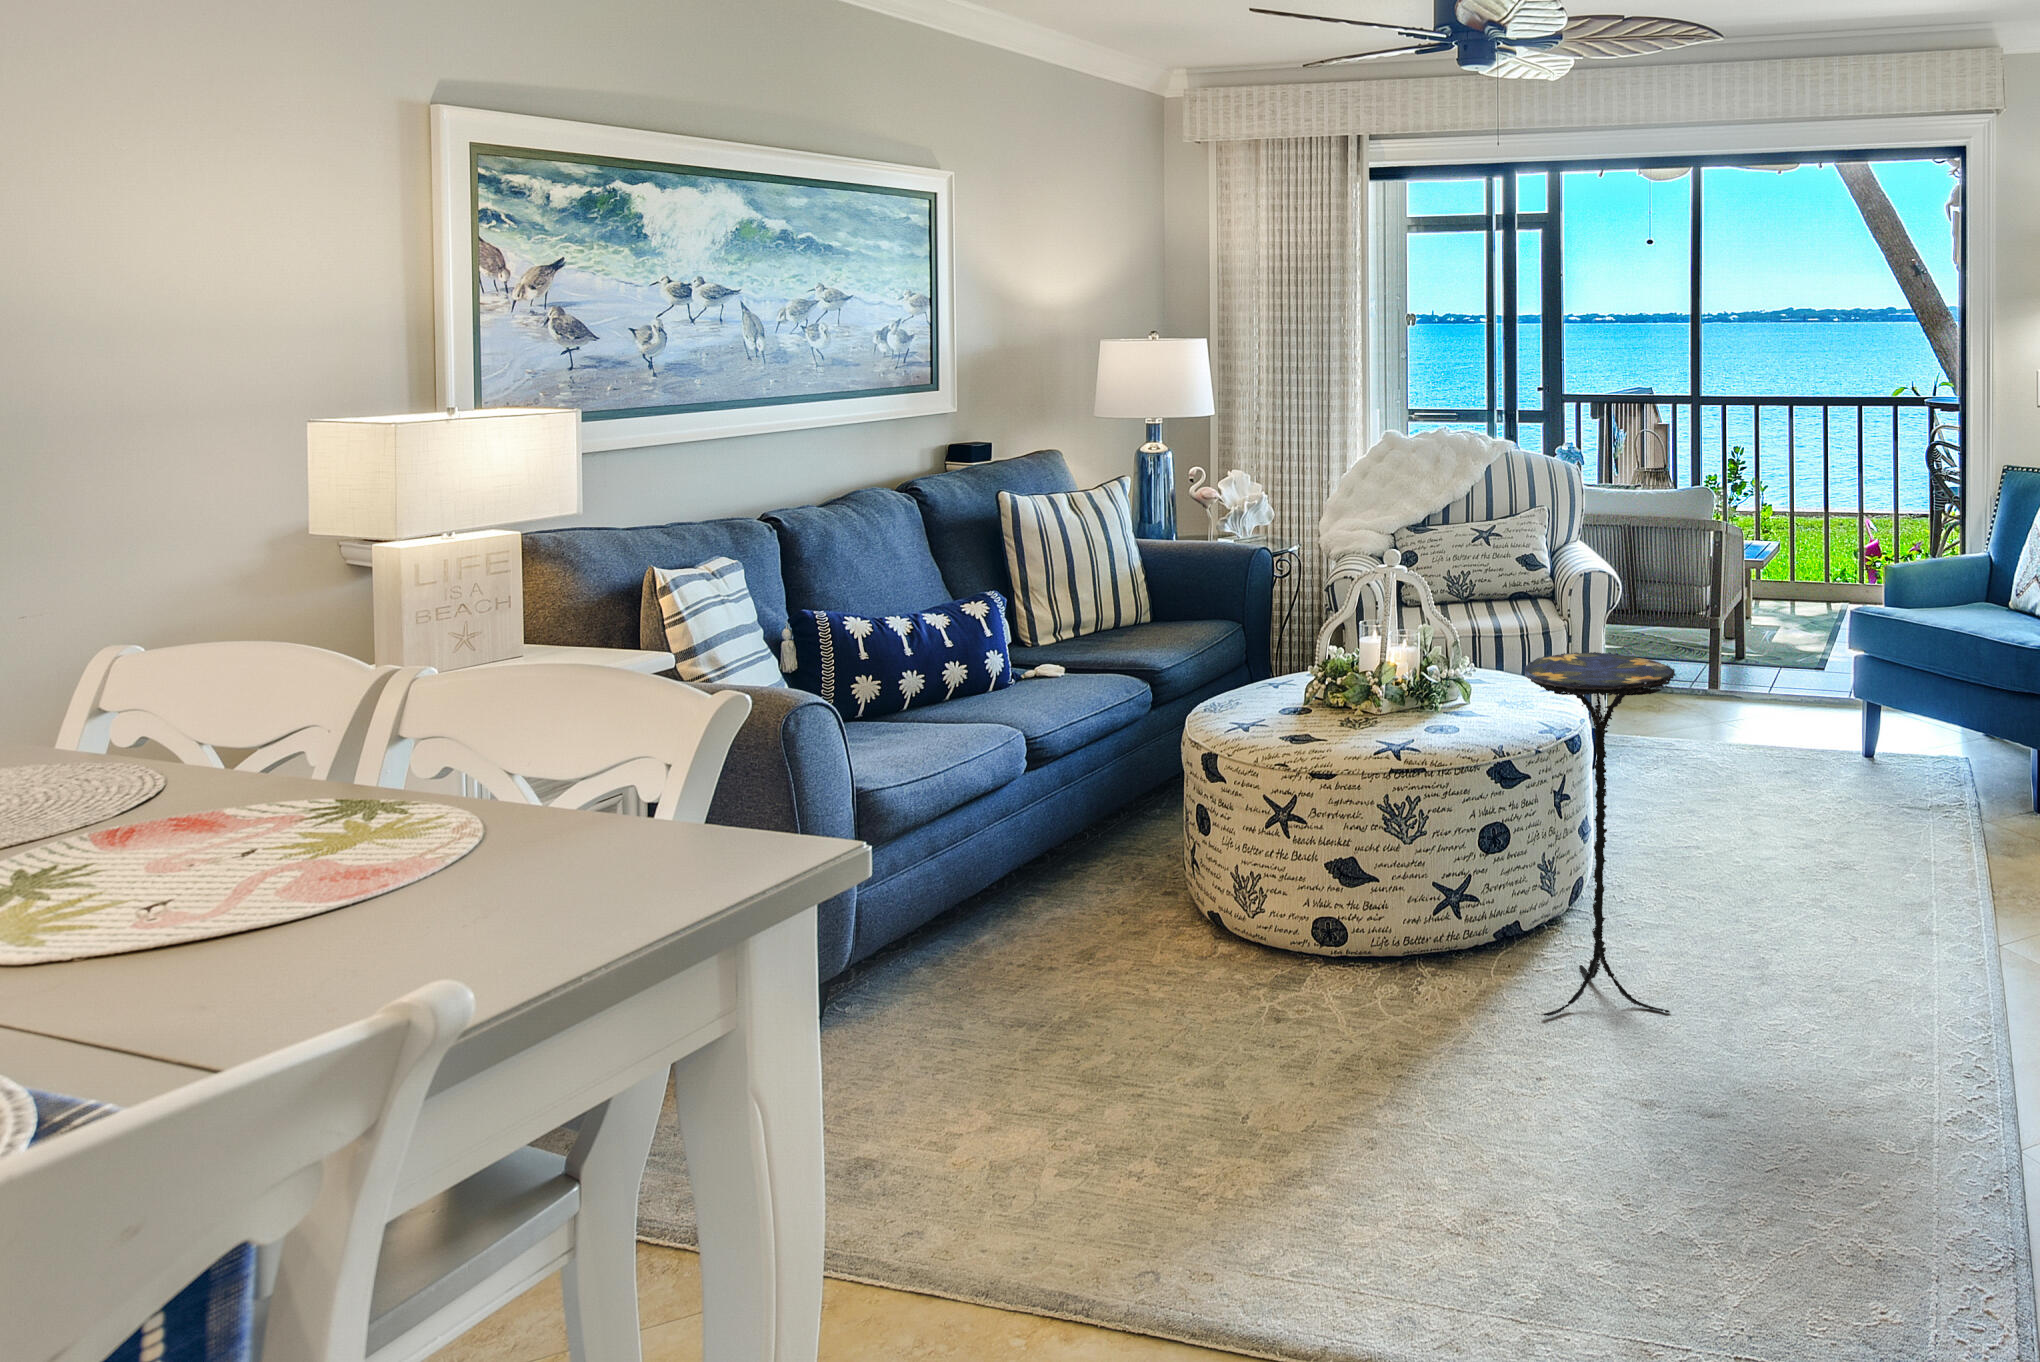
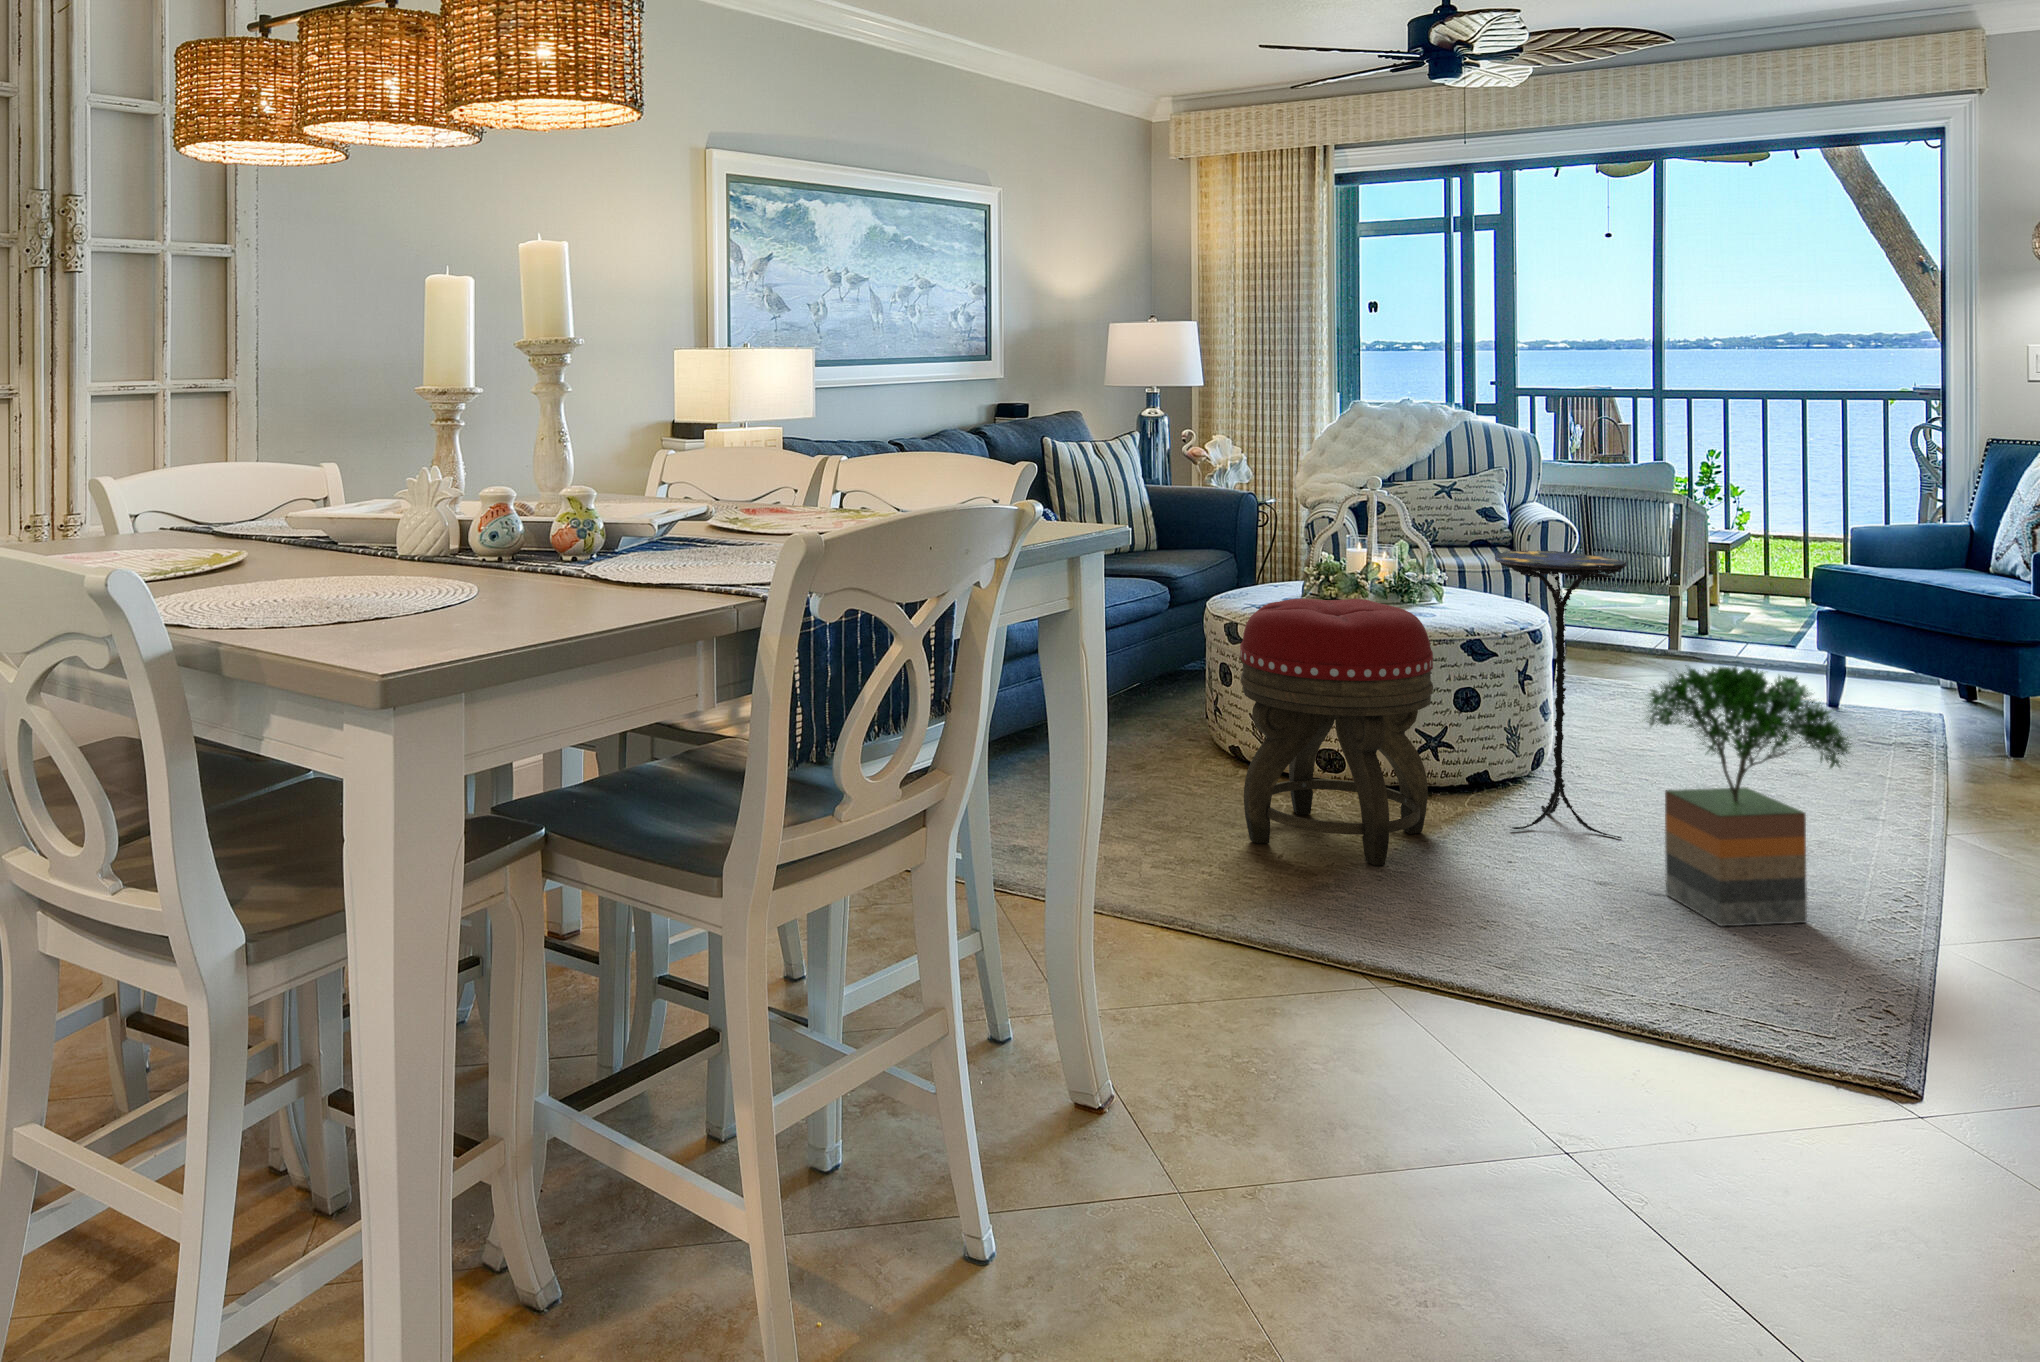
footstool: none [1198,738,1447,1120] -> present [1240,599,1433,865]
potted tree: none [1692,811,1937,1172] -> present [1646,665,1851,926]

